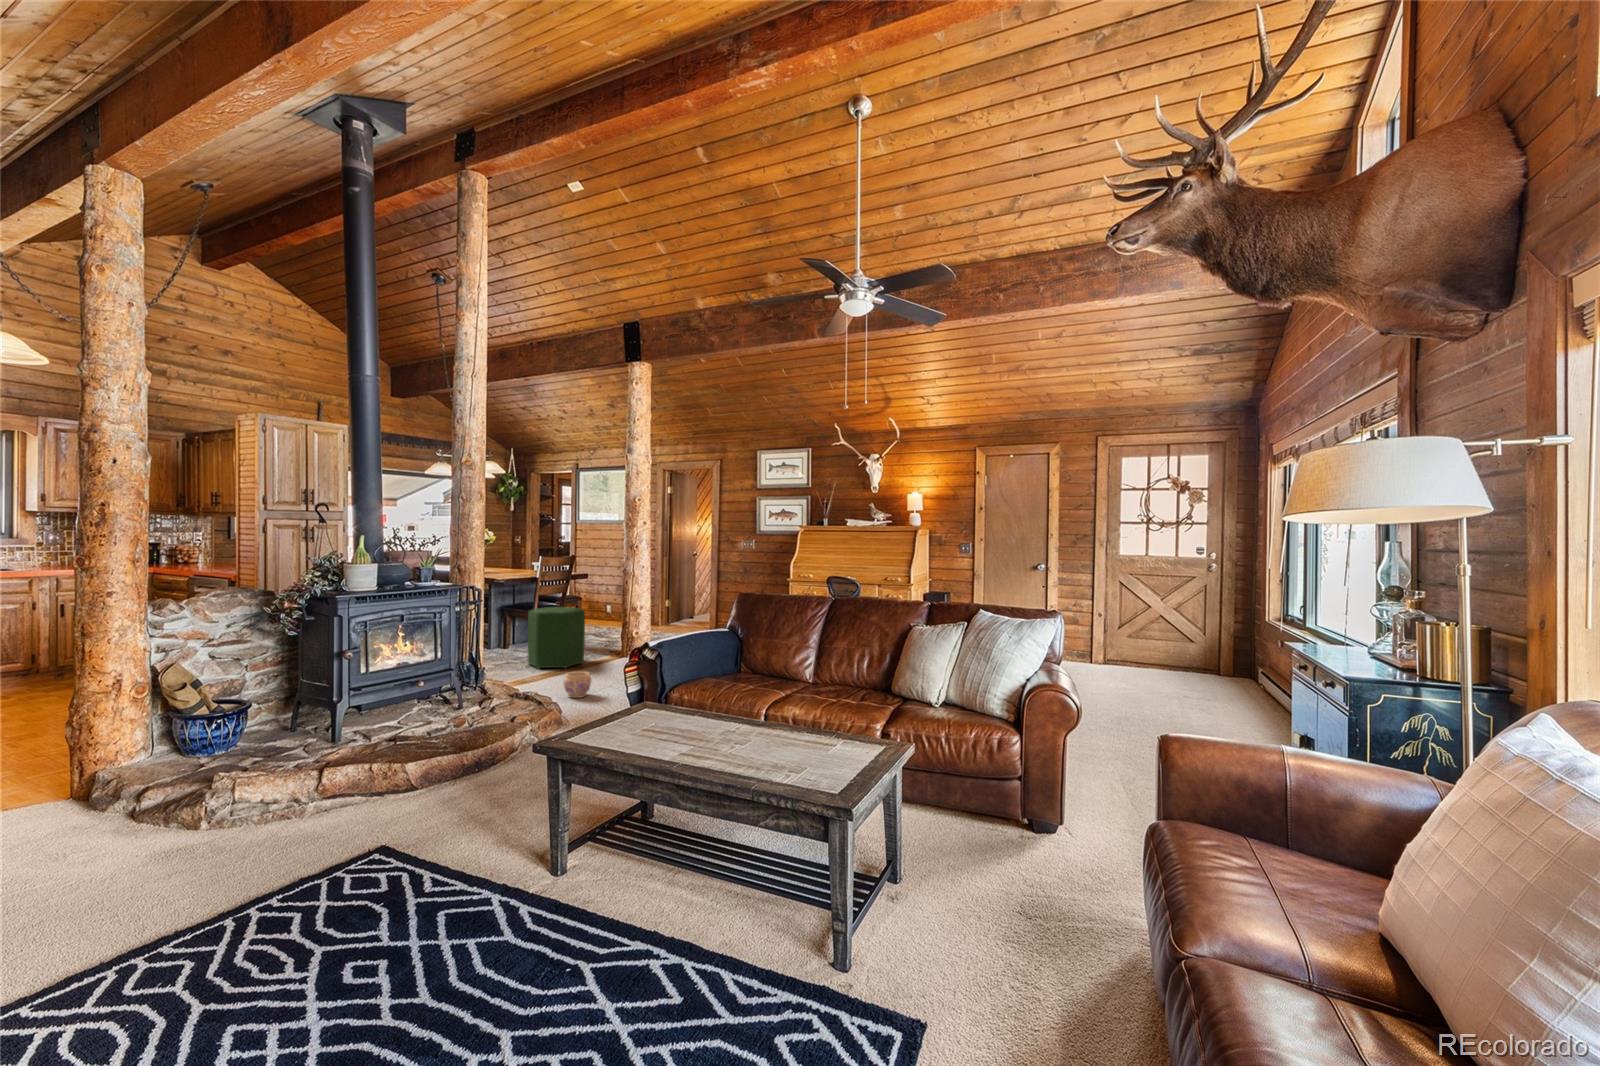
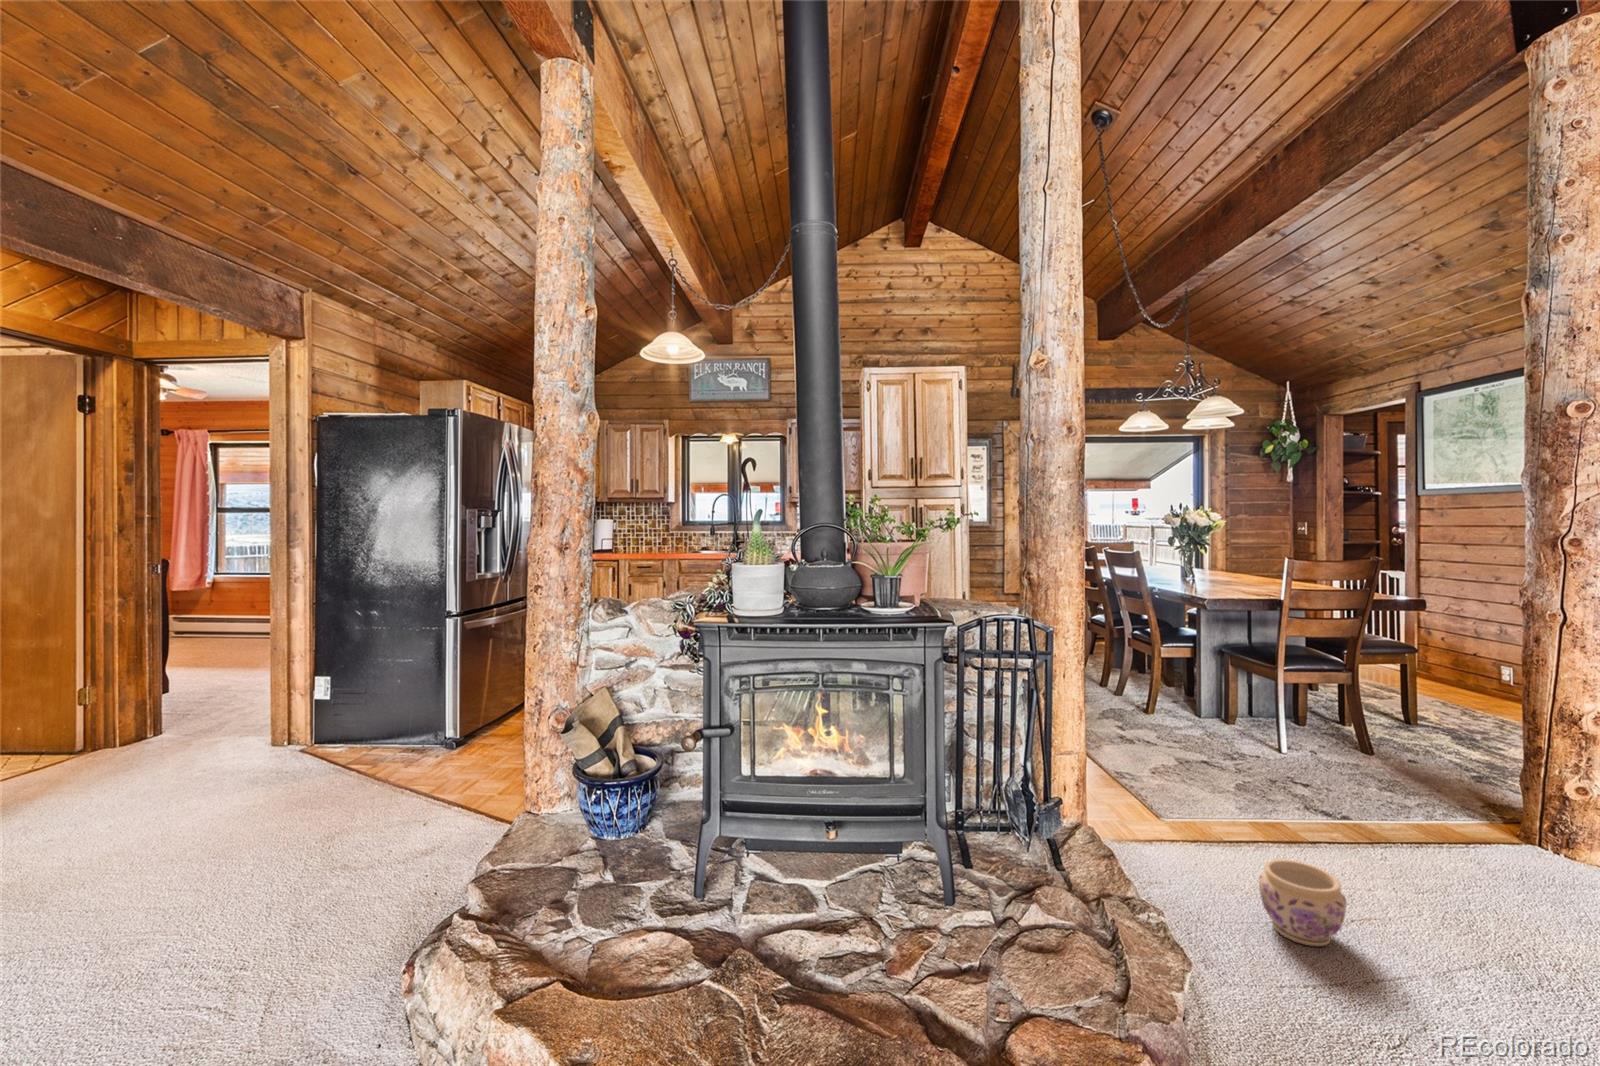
ottoman: present [528,607,585,669] -> none [1241,663,1381,811]

